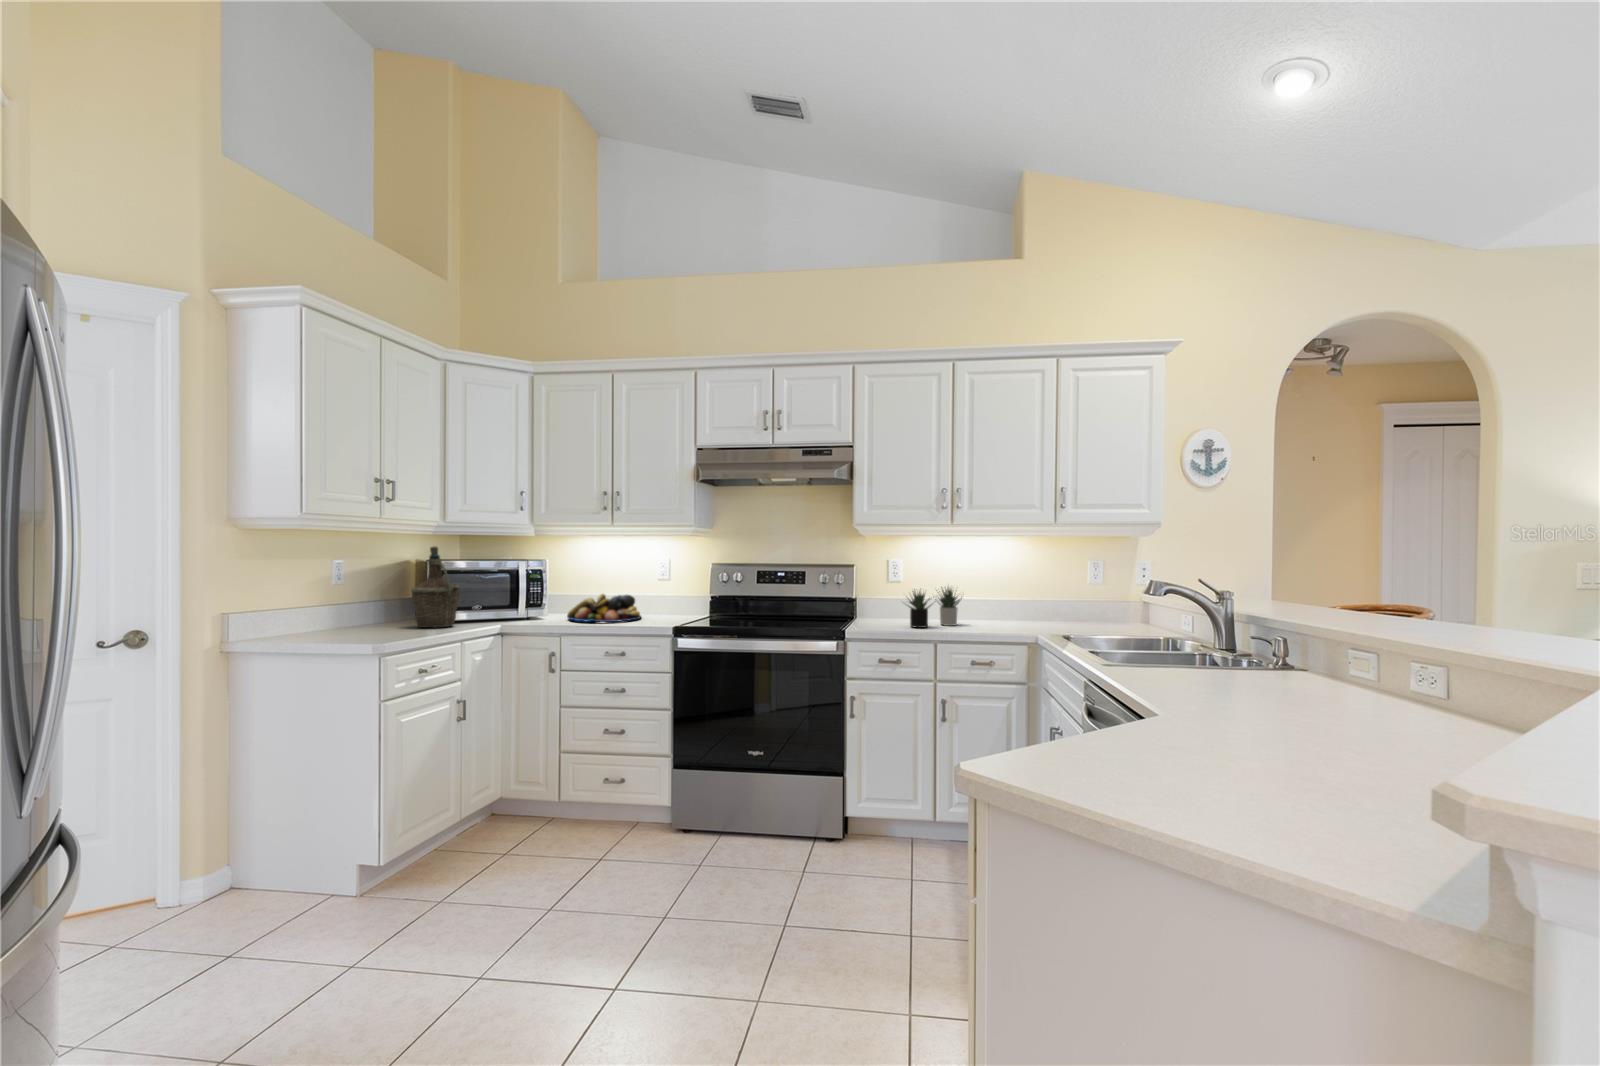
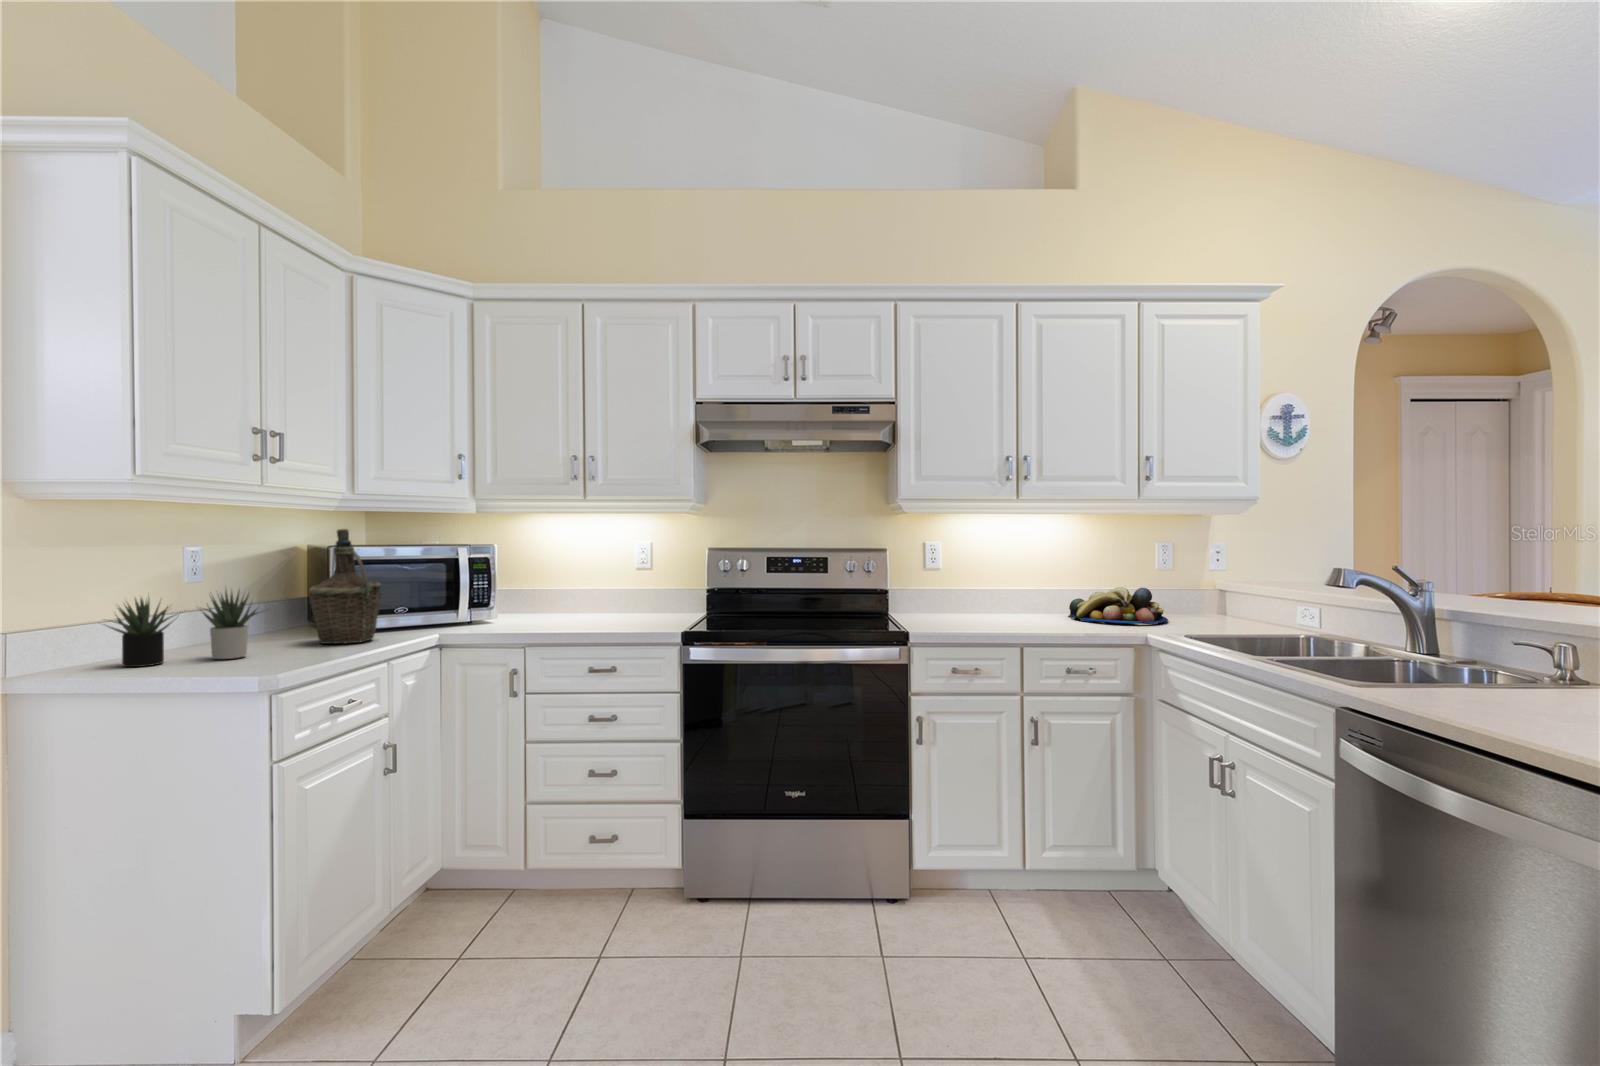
succulent plant: present [908,587,962,628] -> present [109,591,259,667]
fruit bowl: present [567,594,641,622] -> present [1069,587,1168,624]

